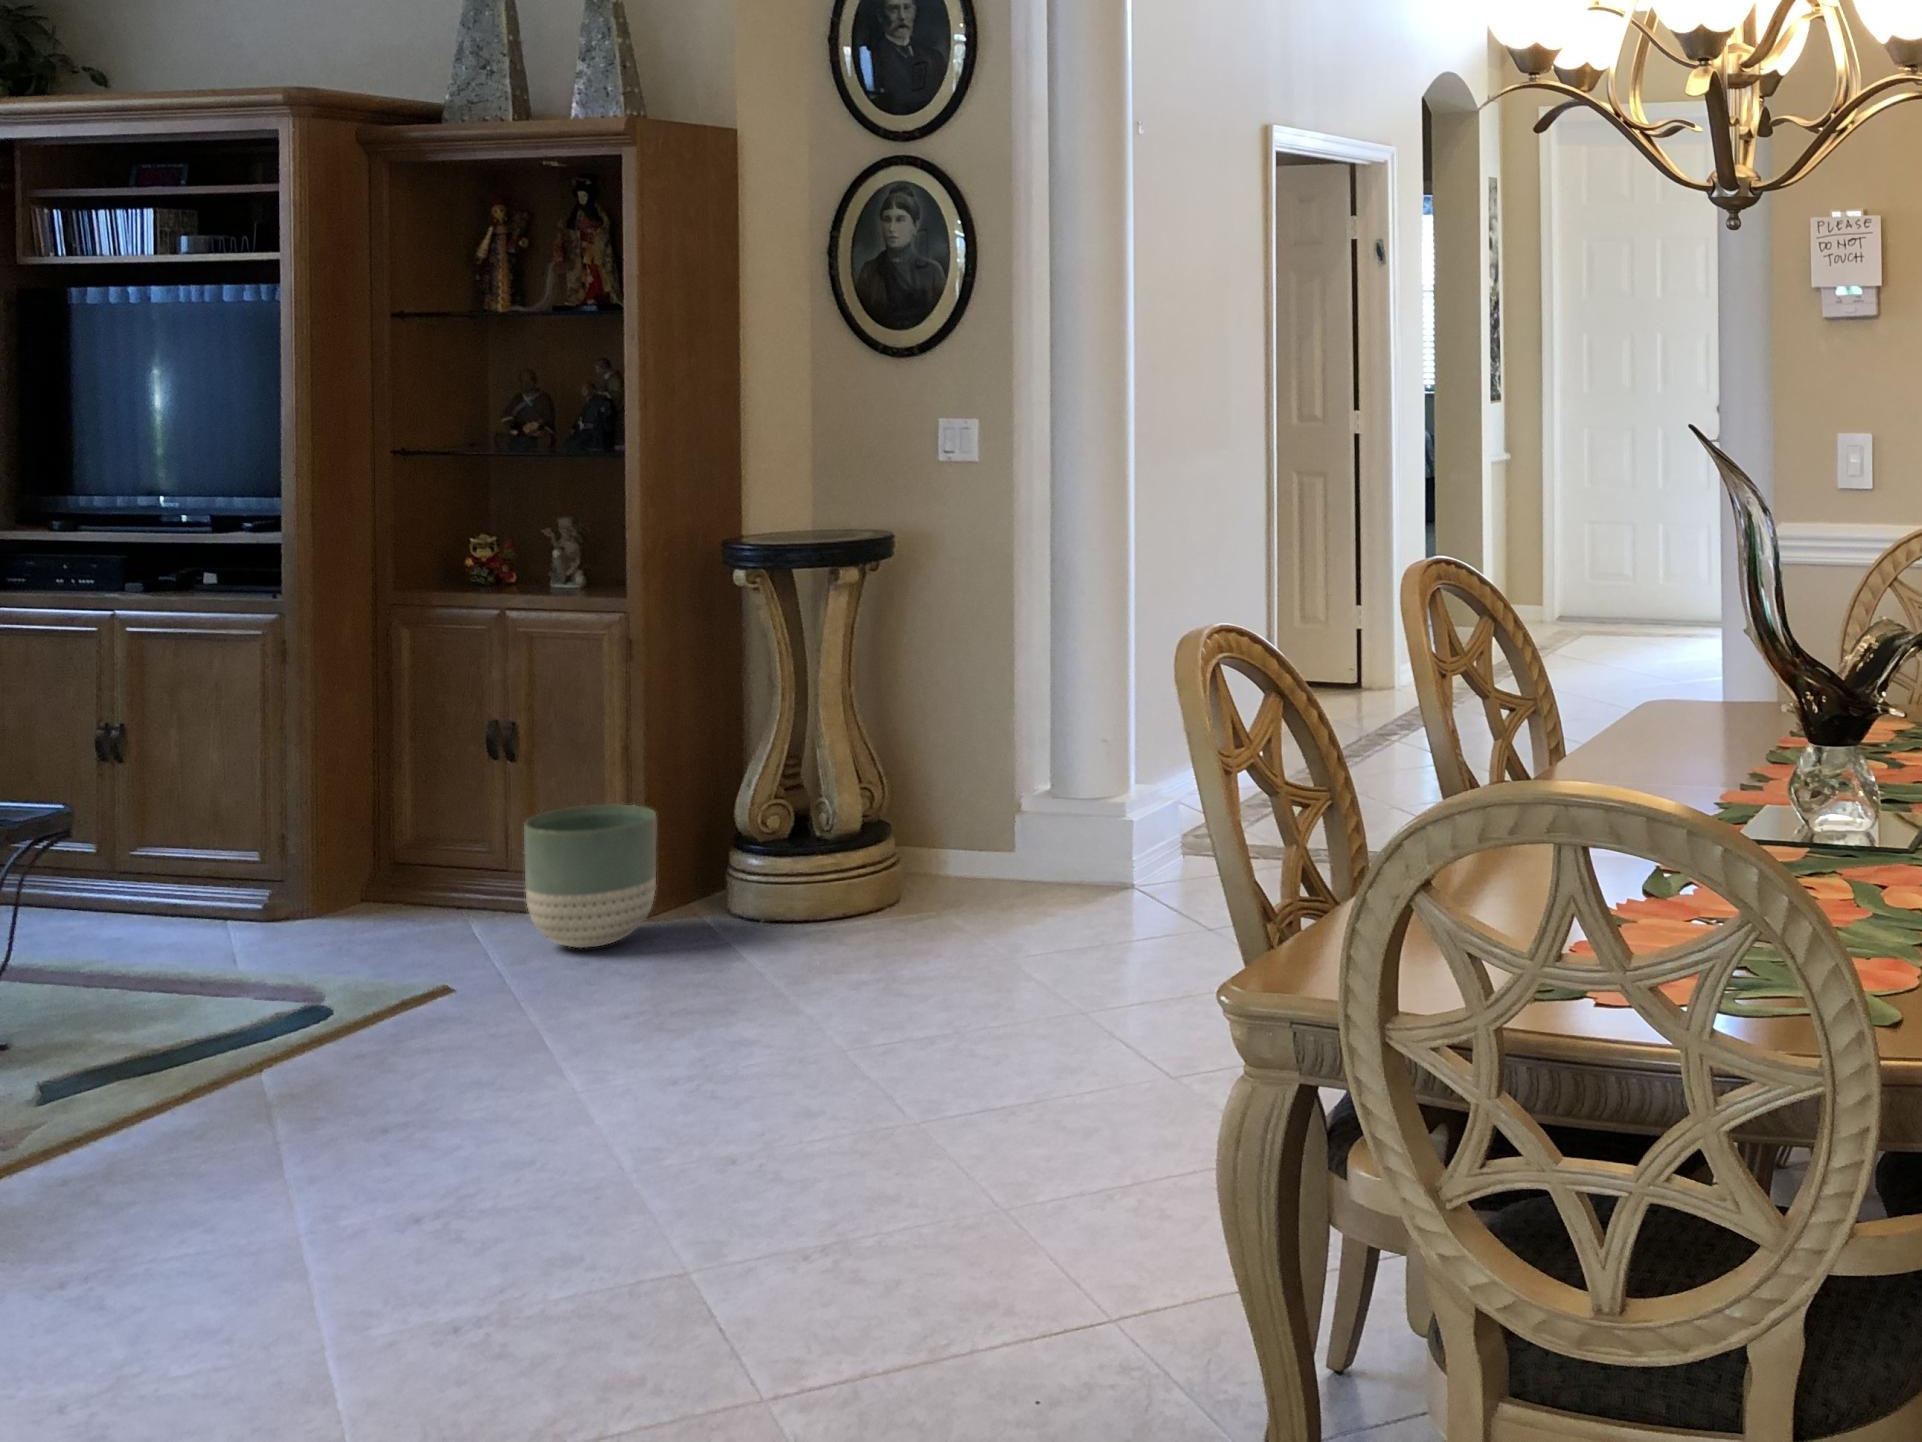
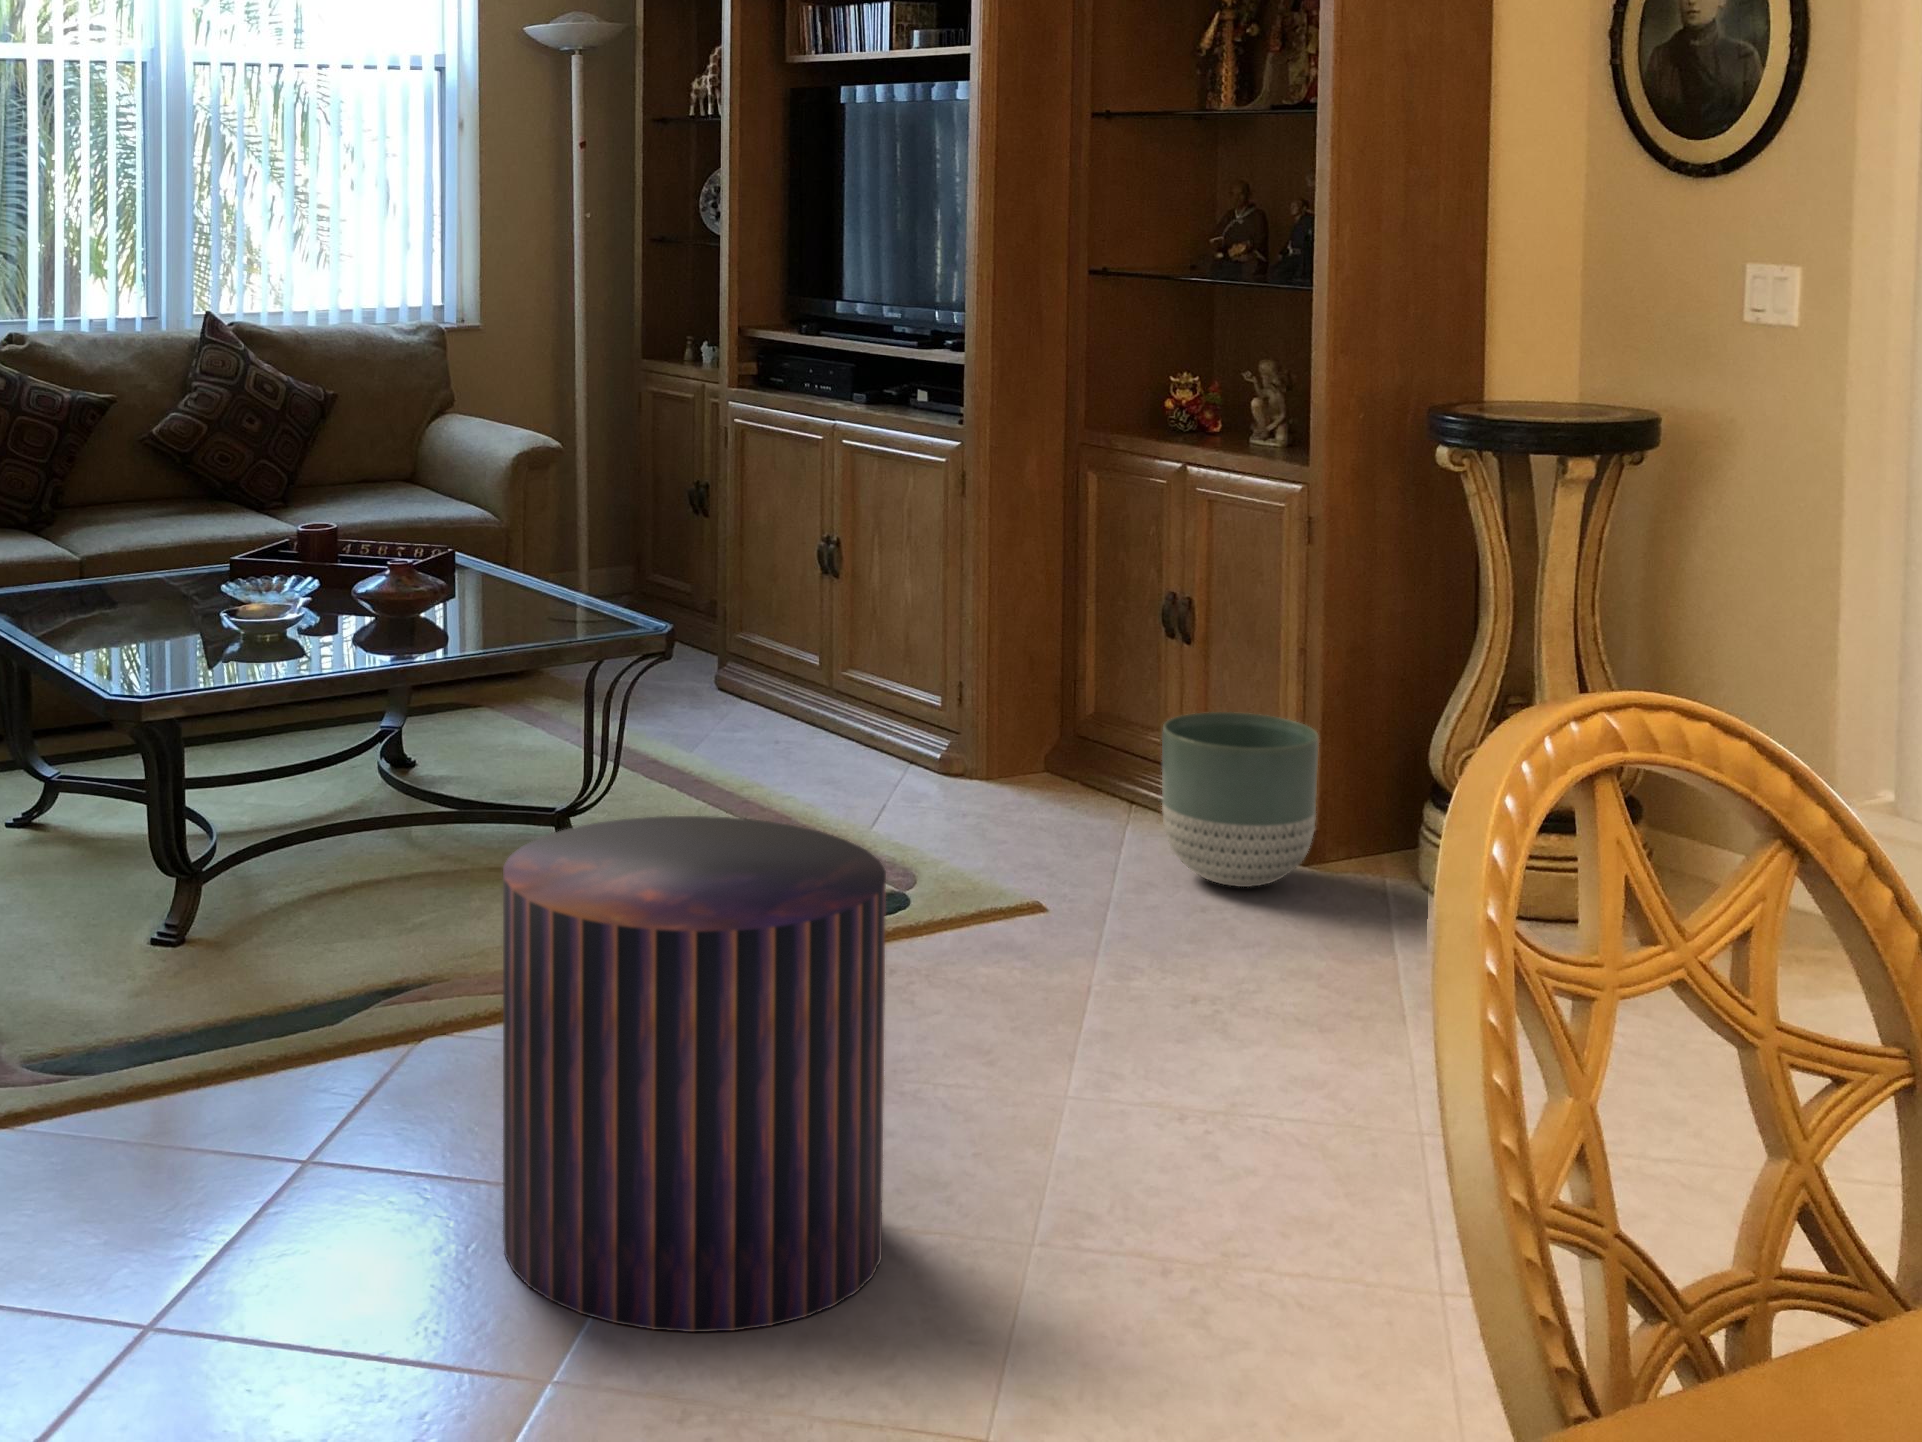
pouf: none [156,915,512,1341] -> present [503,816,886,1332]

